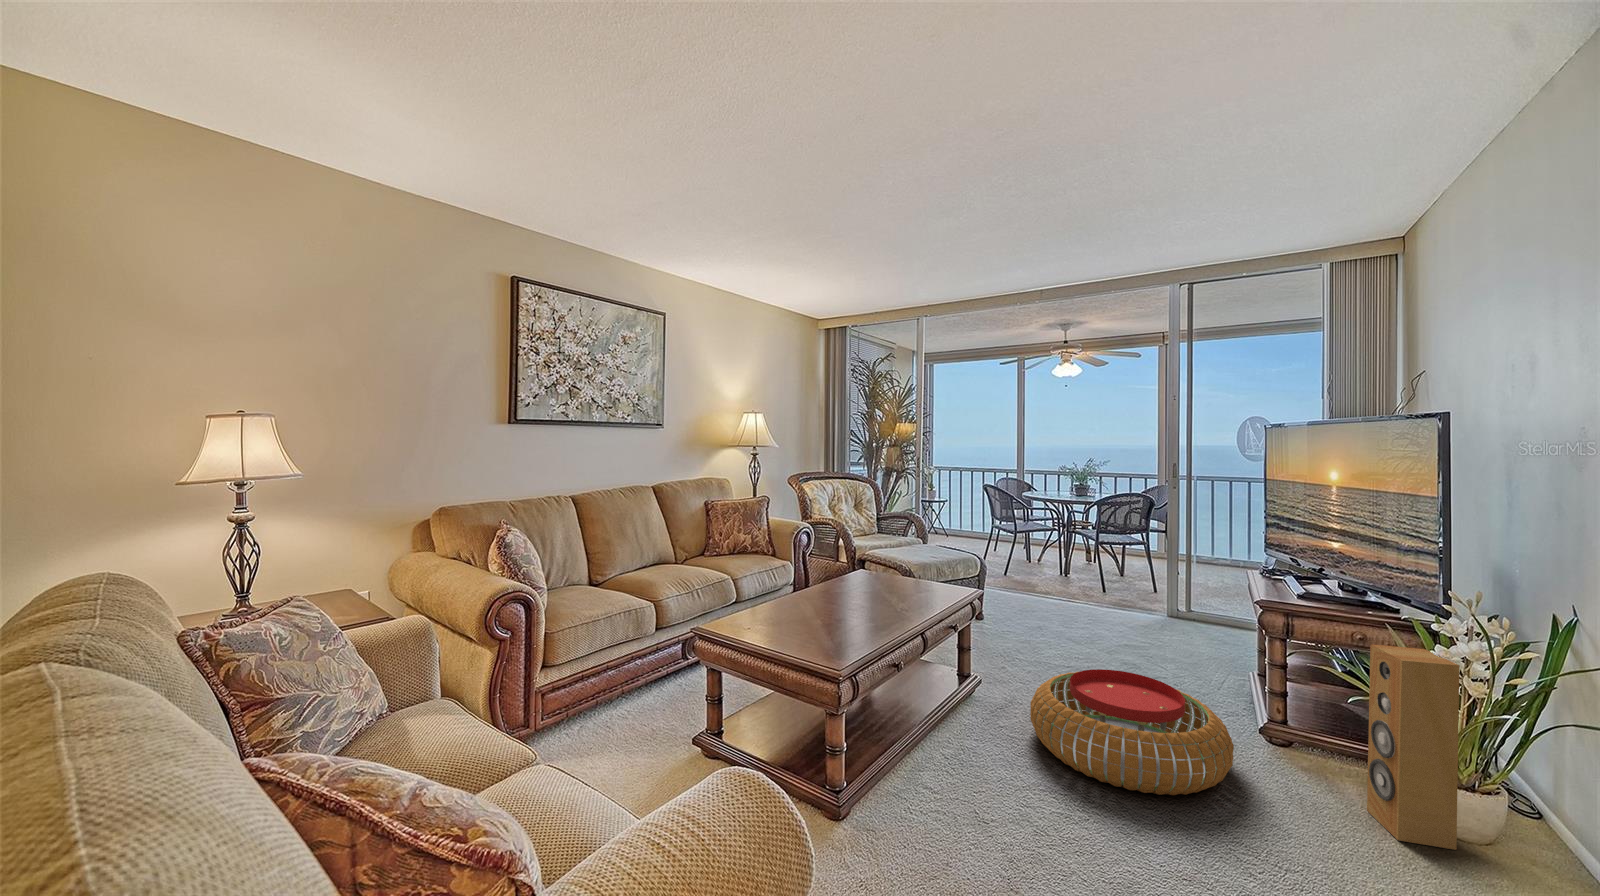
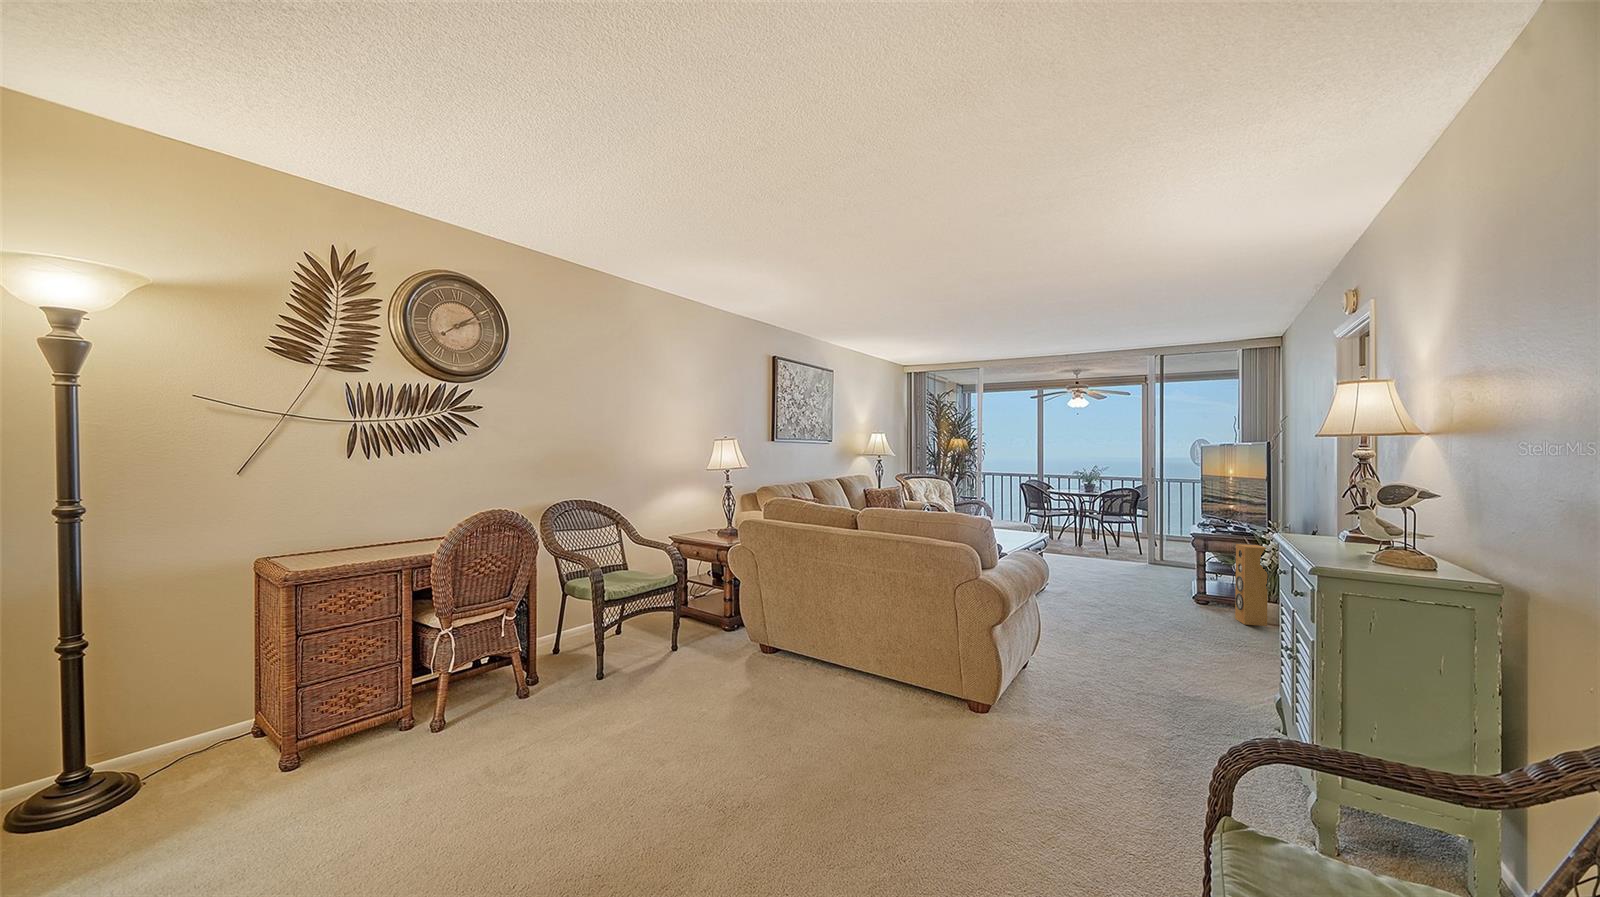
pouf: present [1030,669,1234,795] -> none [1079,570,1178,615]

